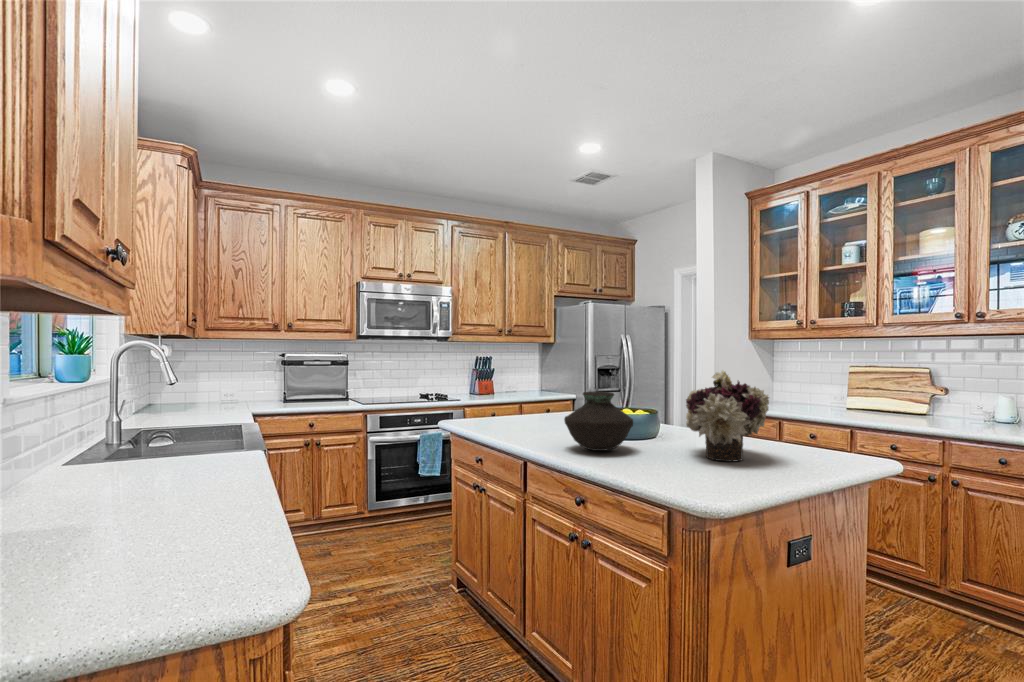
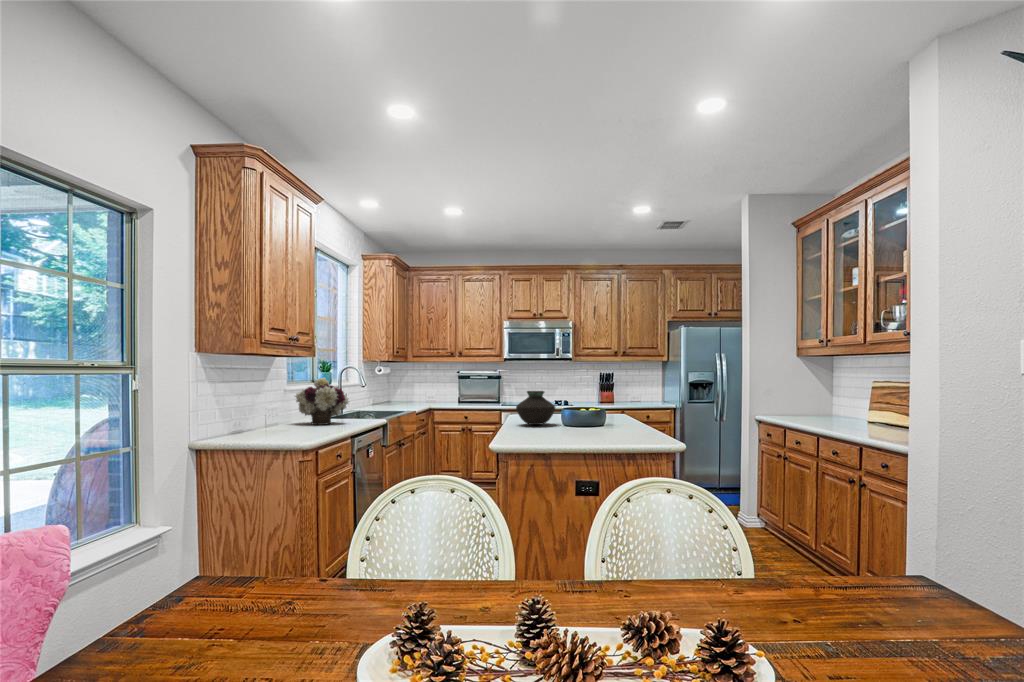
flower arrangement: present [686,370,769,462] -> present [295,378,349,425]

